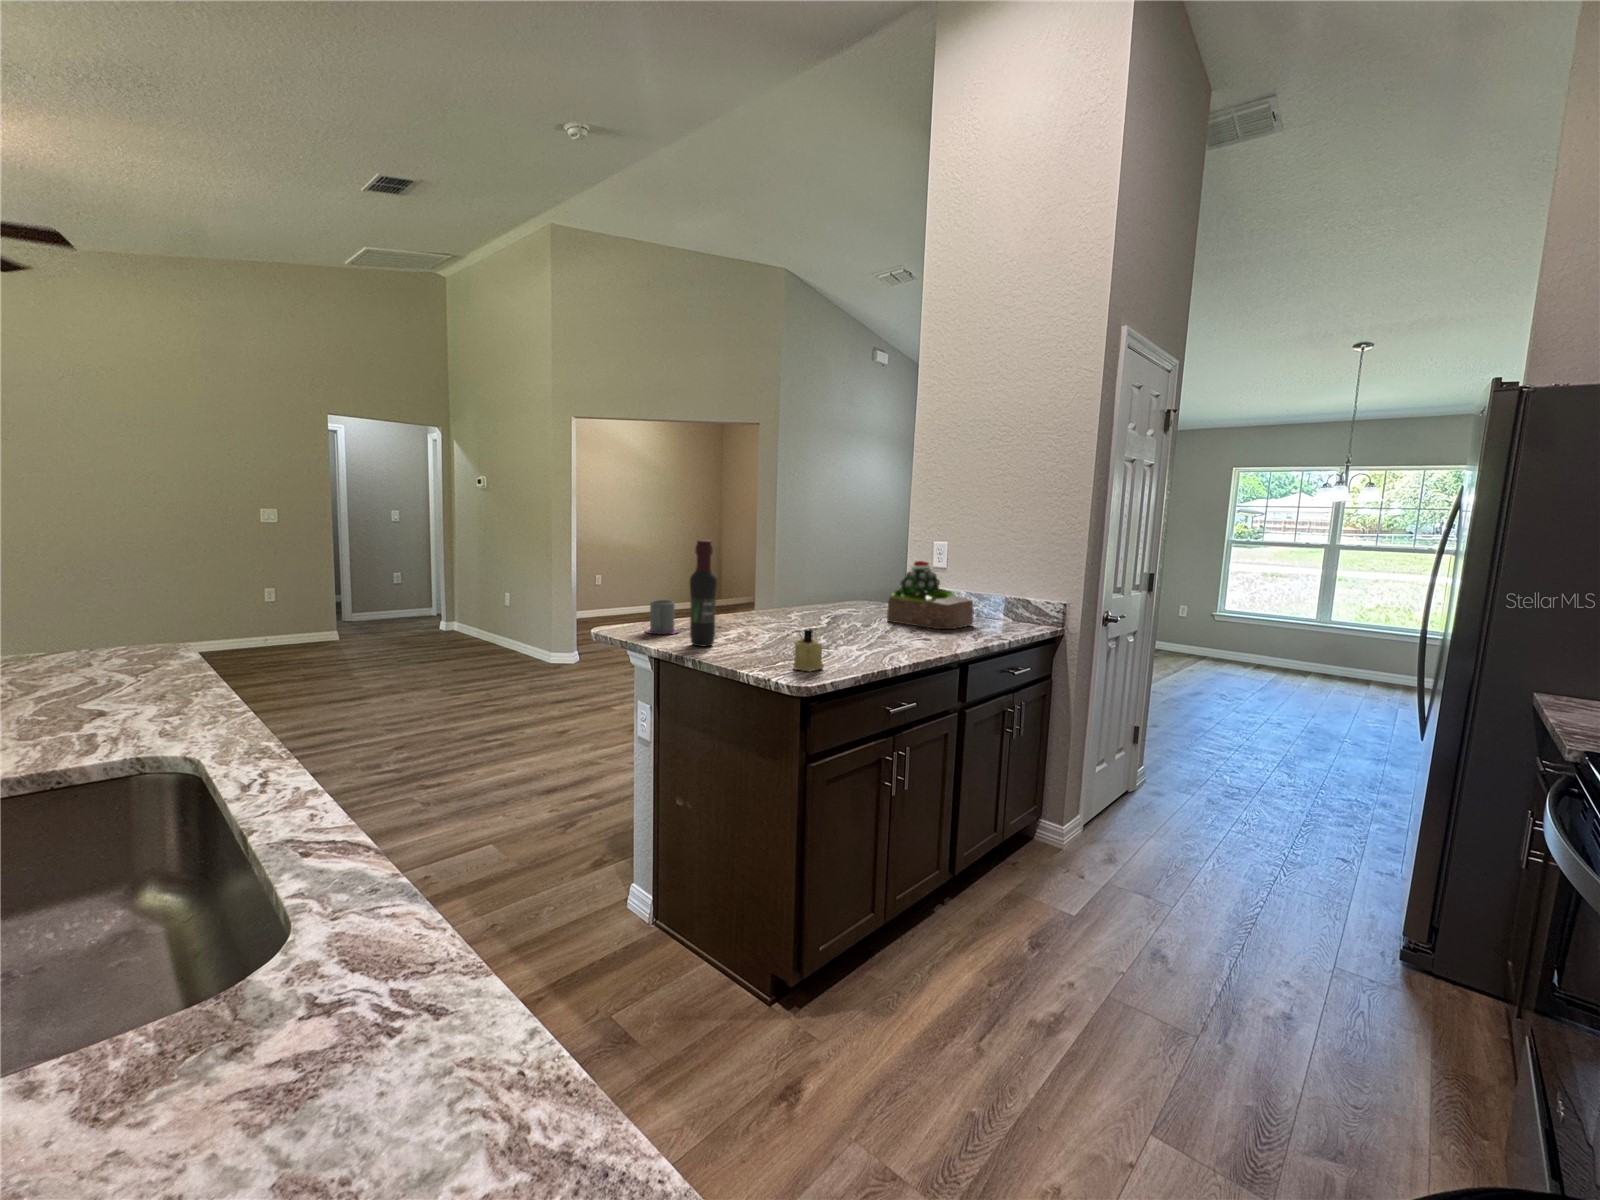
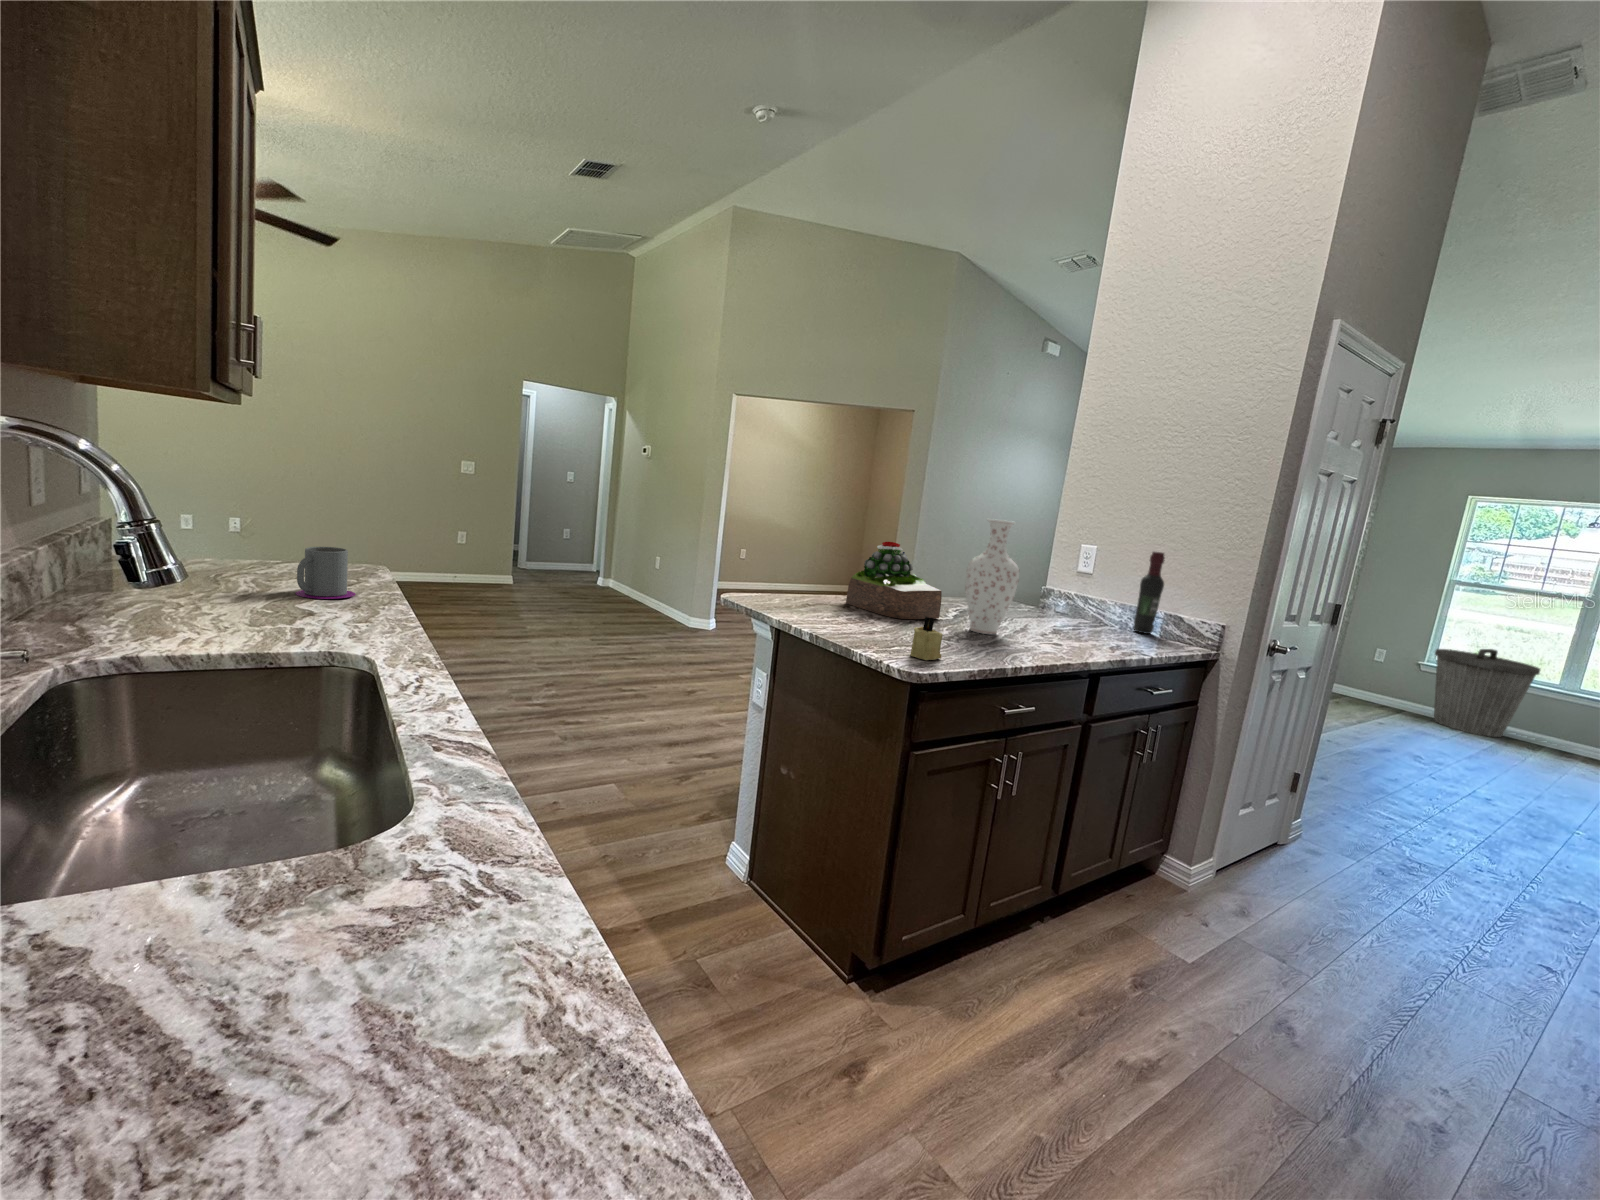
vase: none [833,527,883,638] -> present [965,519,1019,634]
wine bottle: present [690,540,717,647] -> present [1133,552,1165,634]
succulent plant: present [887,561,974,629] -> present [846,542,942,619]
trash can: none [1220,596,1299,670] -> present [1434,649,1540,737]
mug: present [646,600,679,634] -> present [295,547,356,599]

